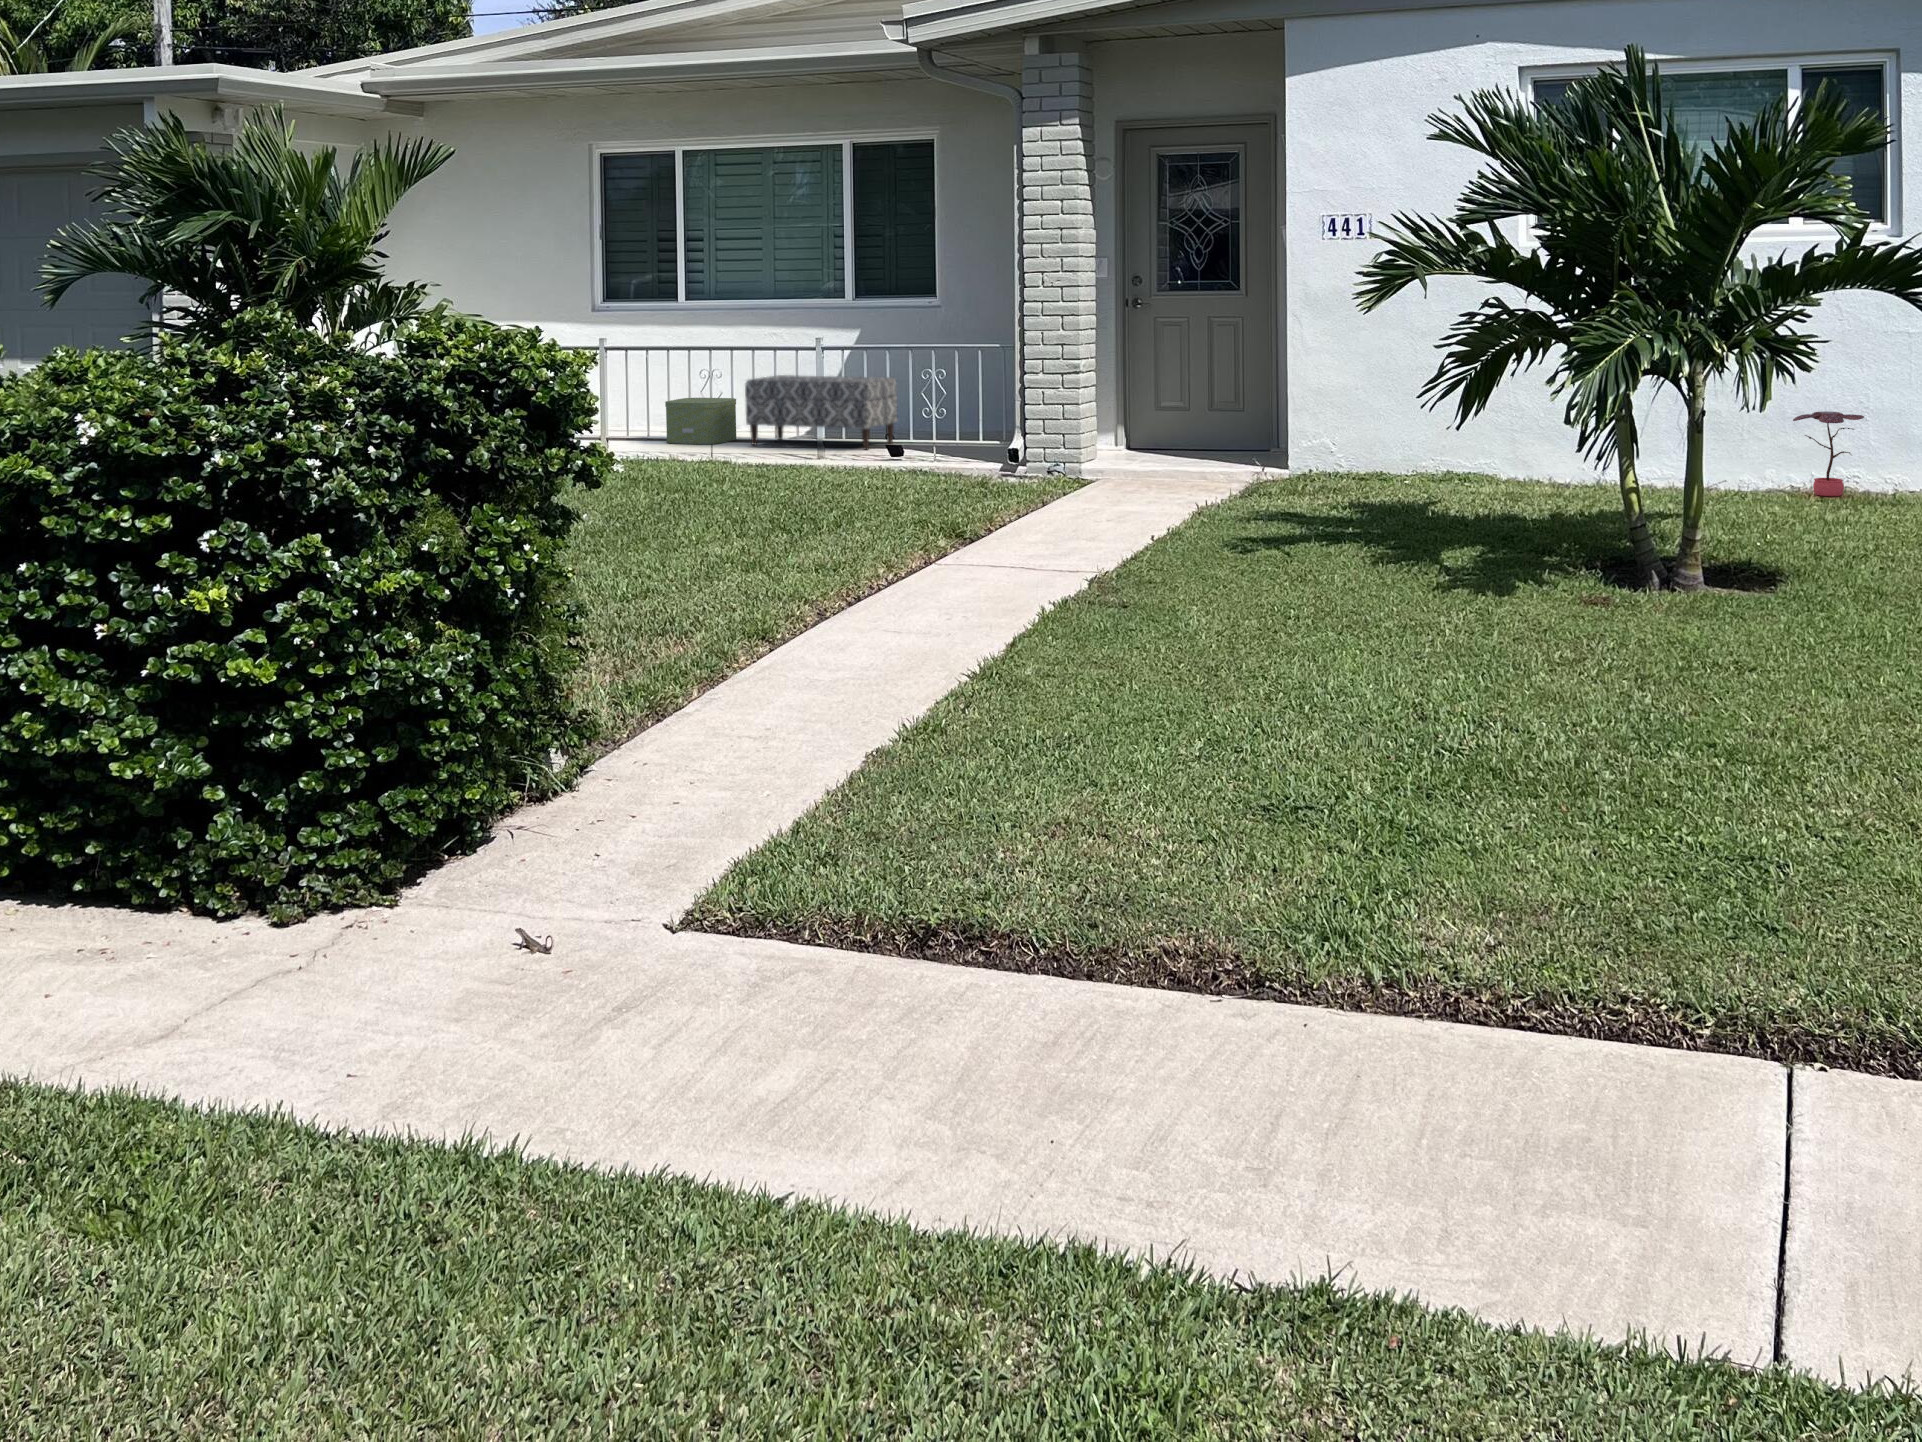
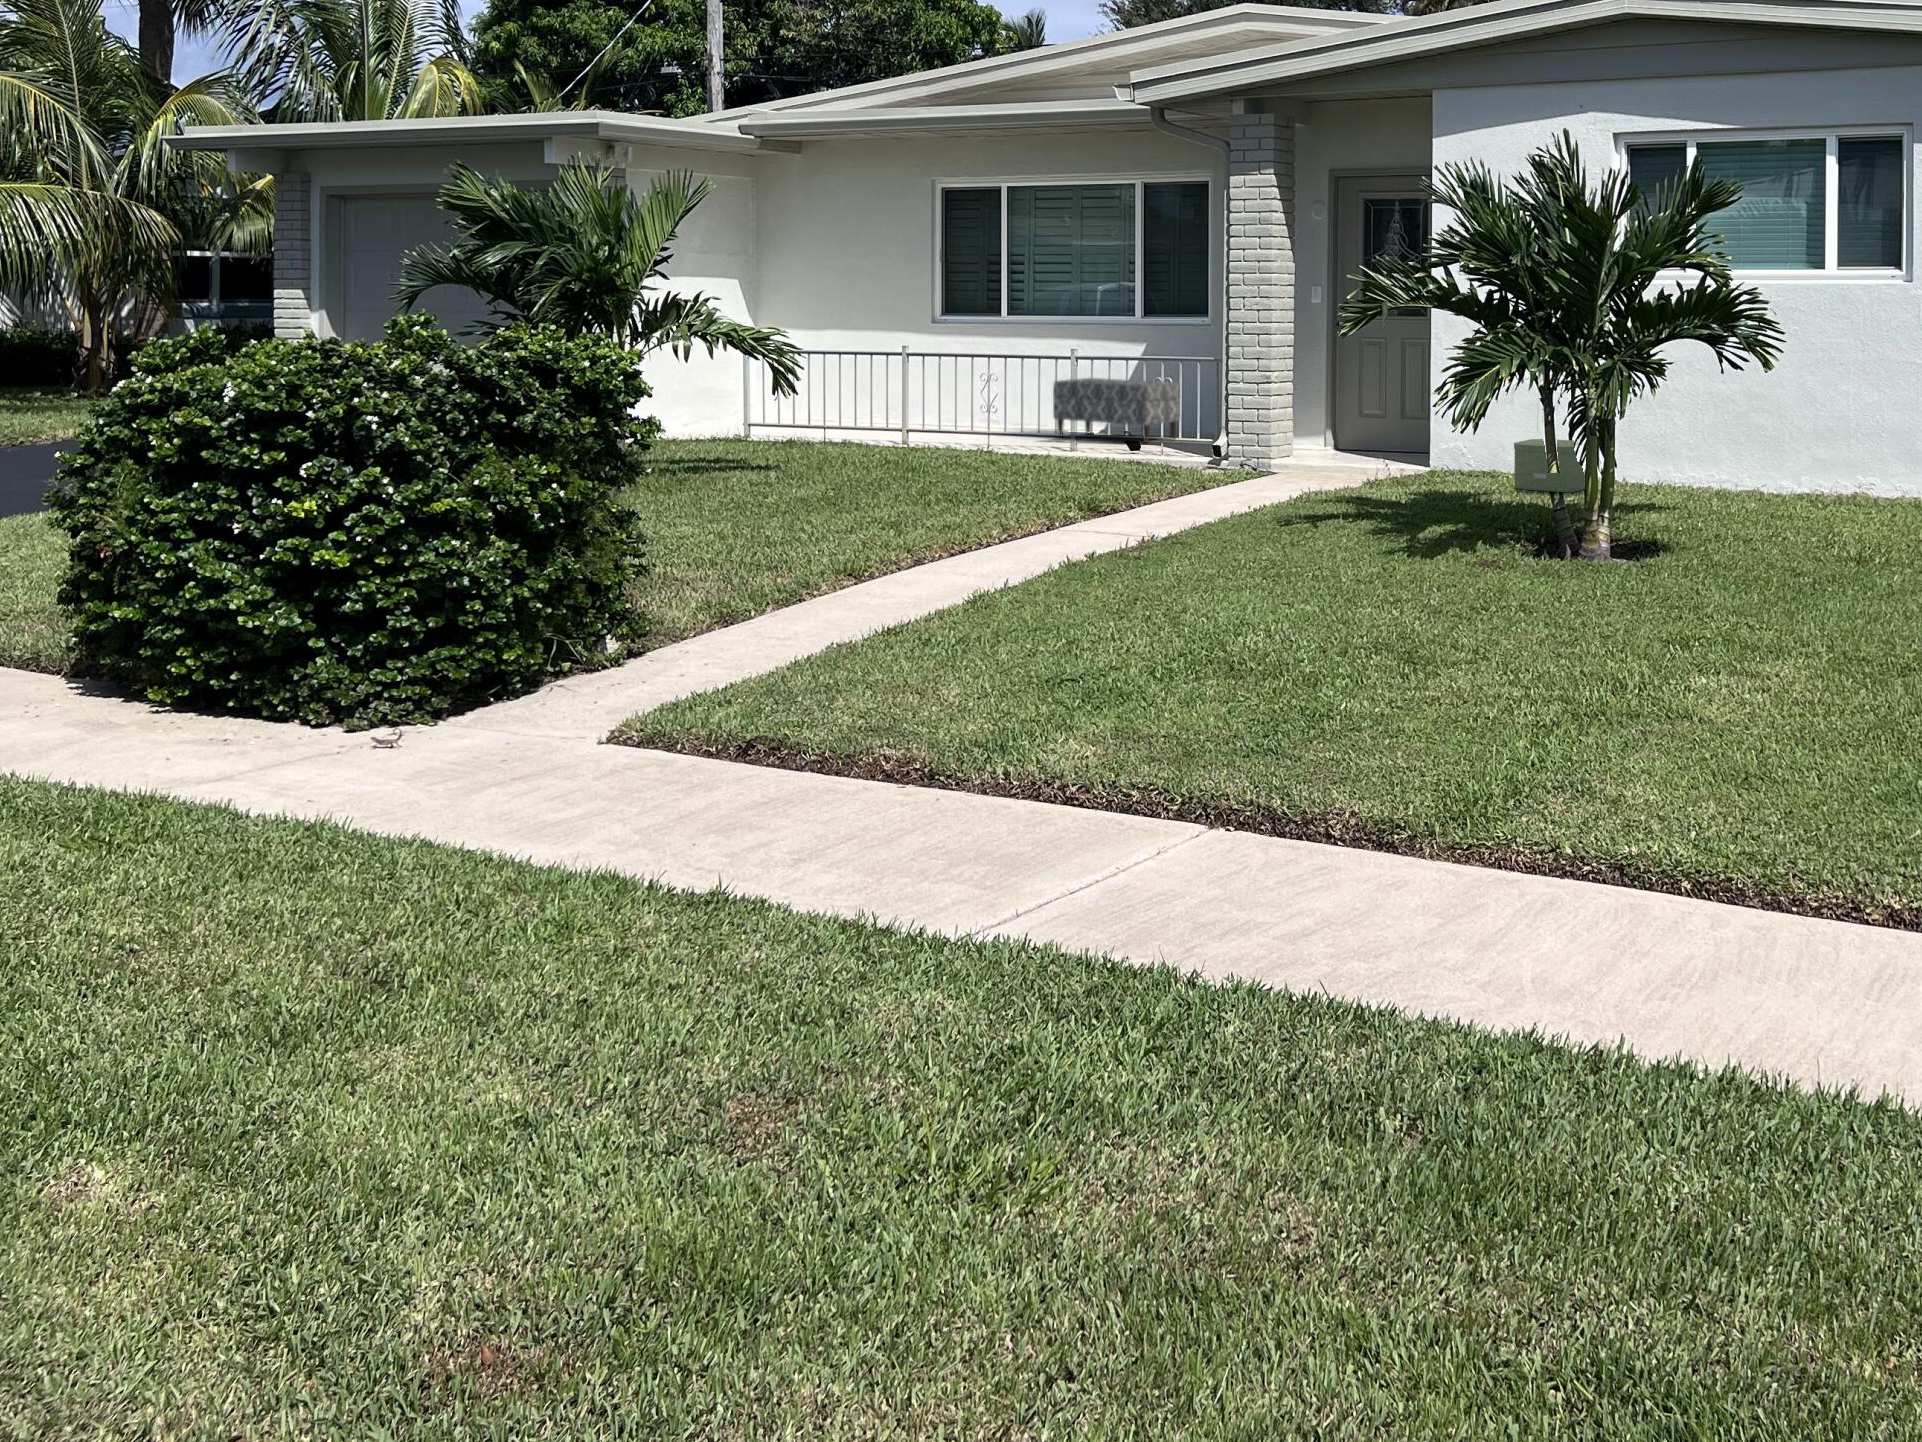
storage box: present [665,398,736,444] -> present [1514,439,1587,492]
potted plant: present [1793,411,1864,496] -> none [1852,433,1911,506]

